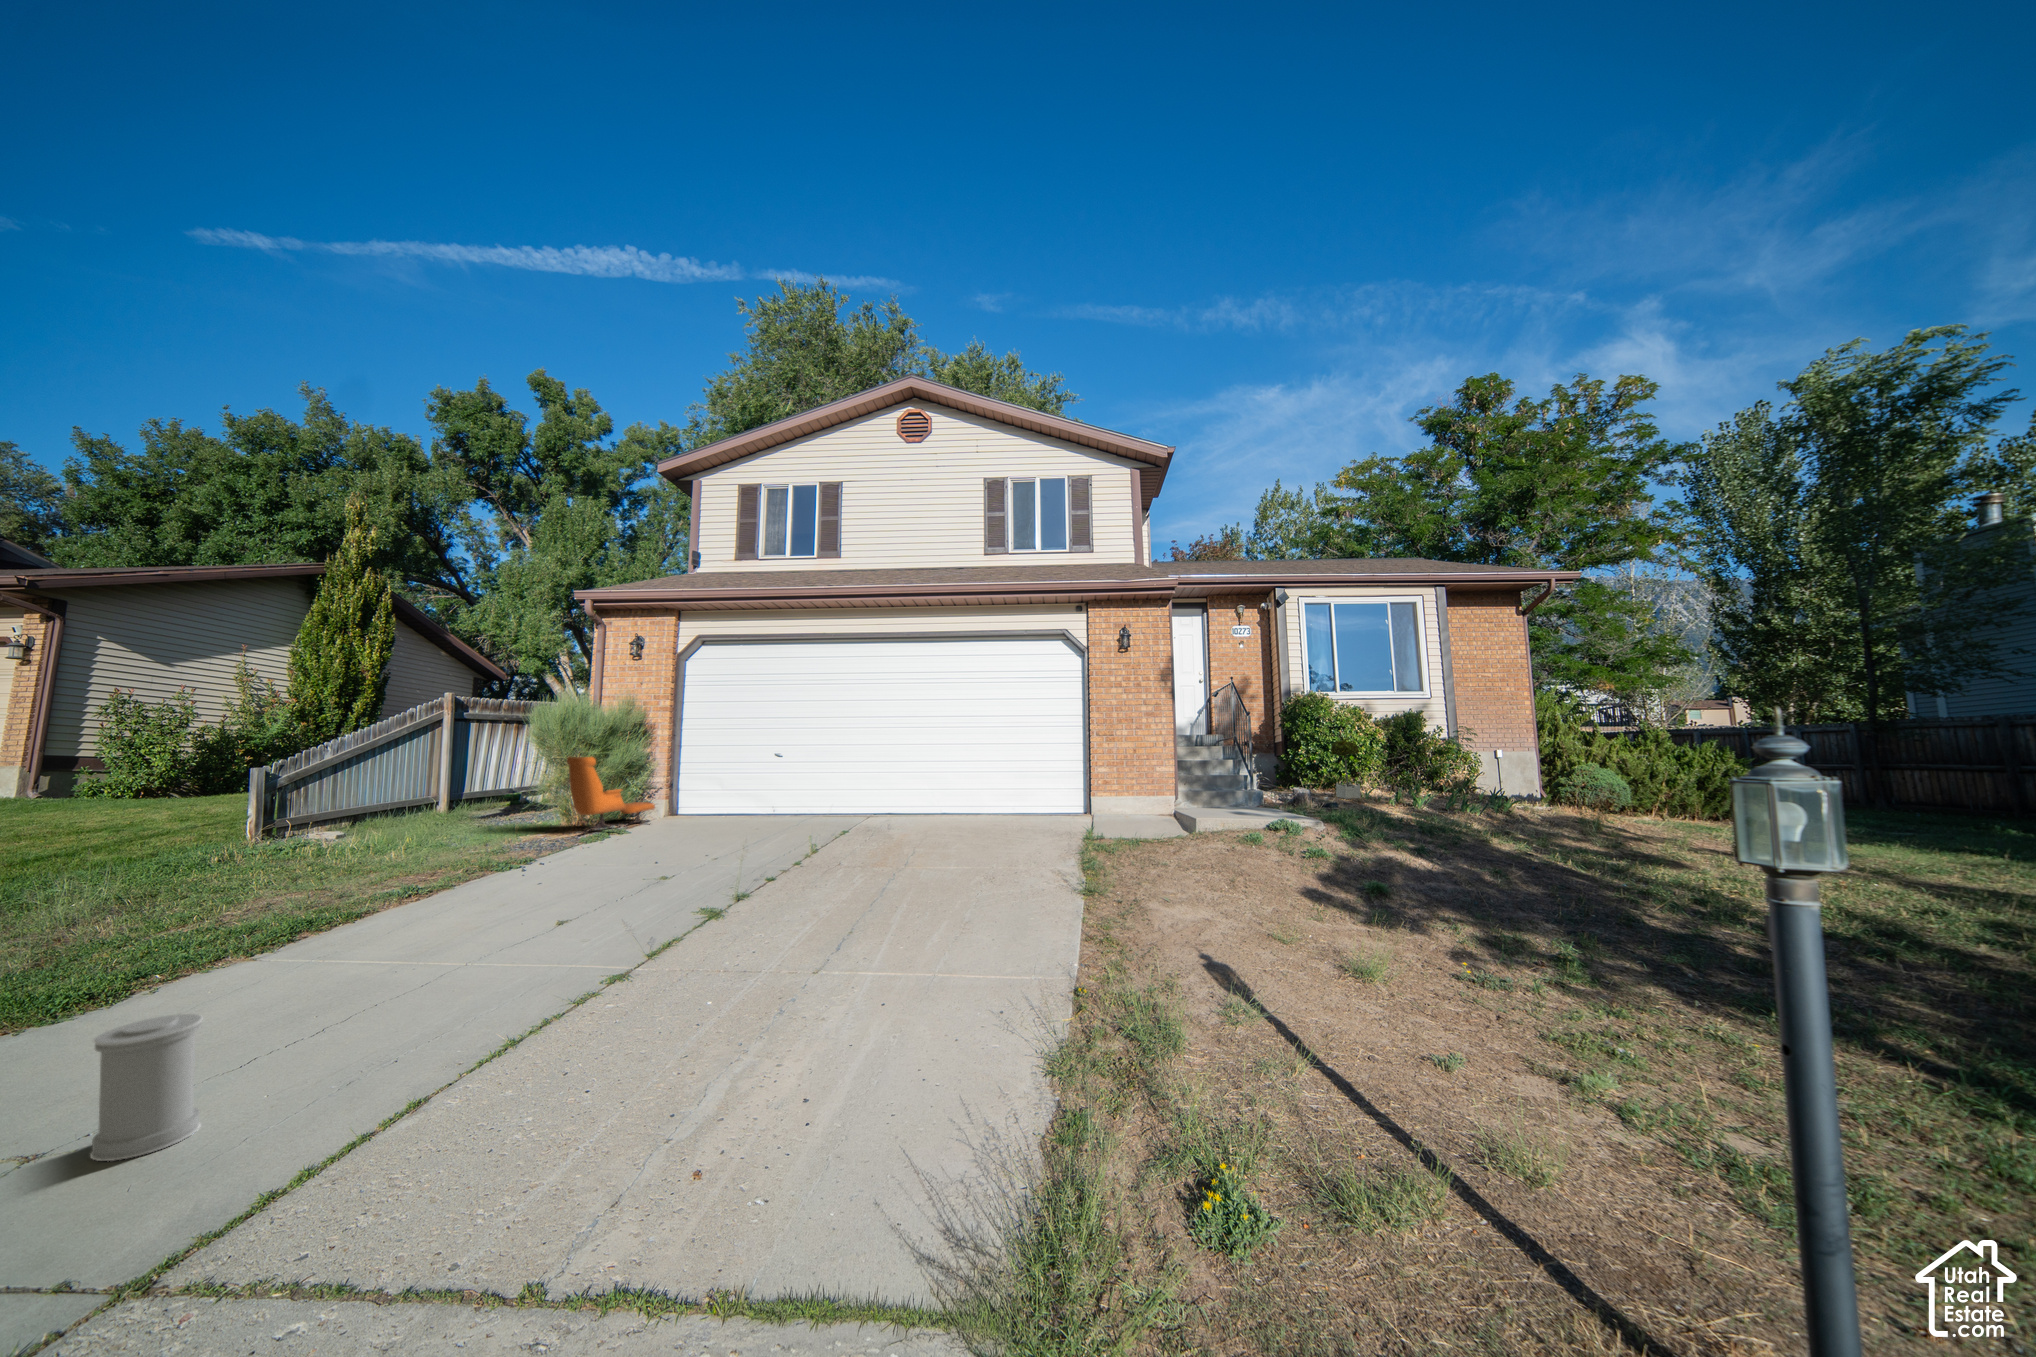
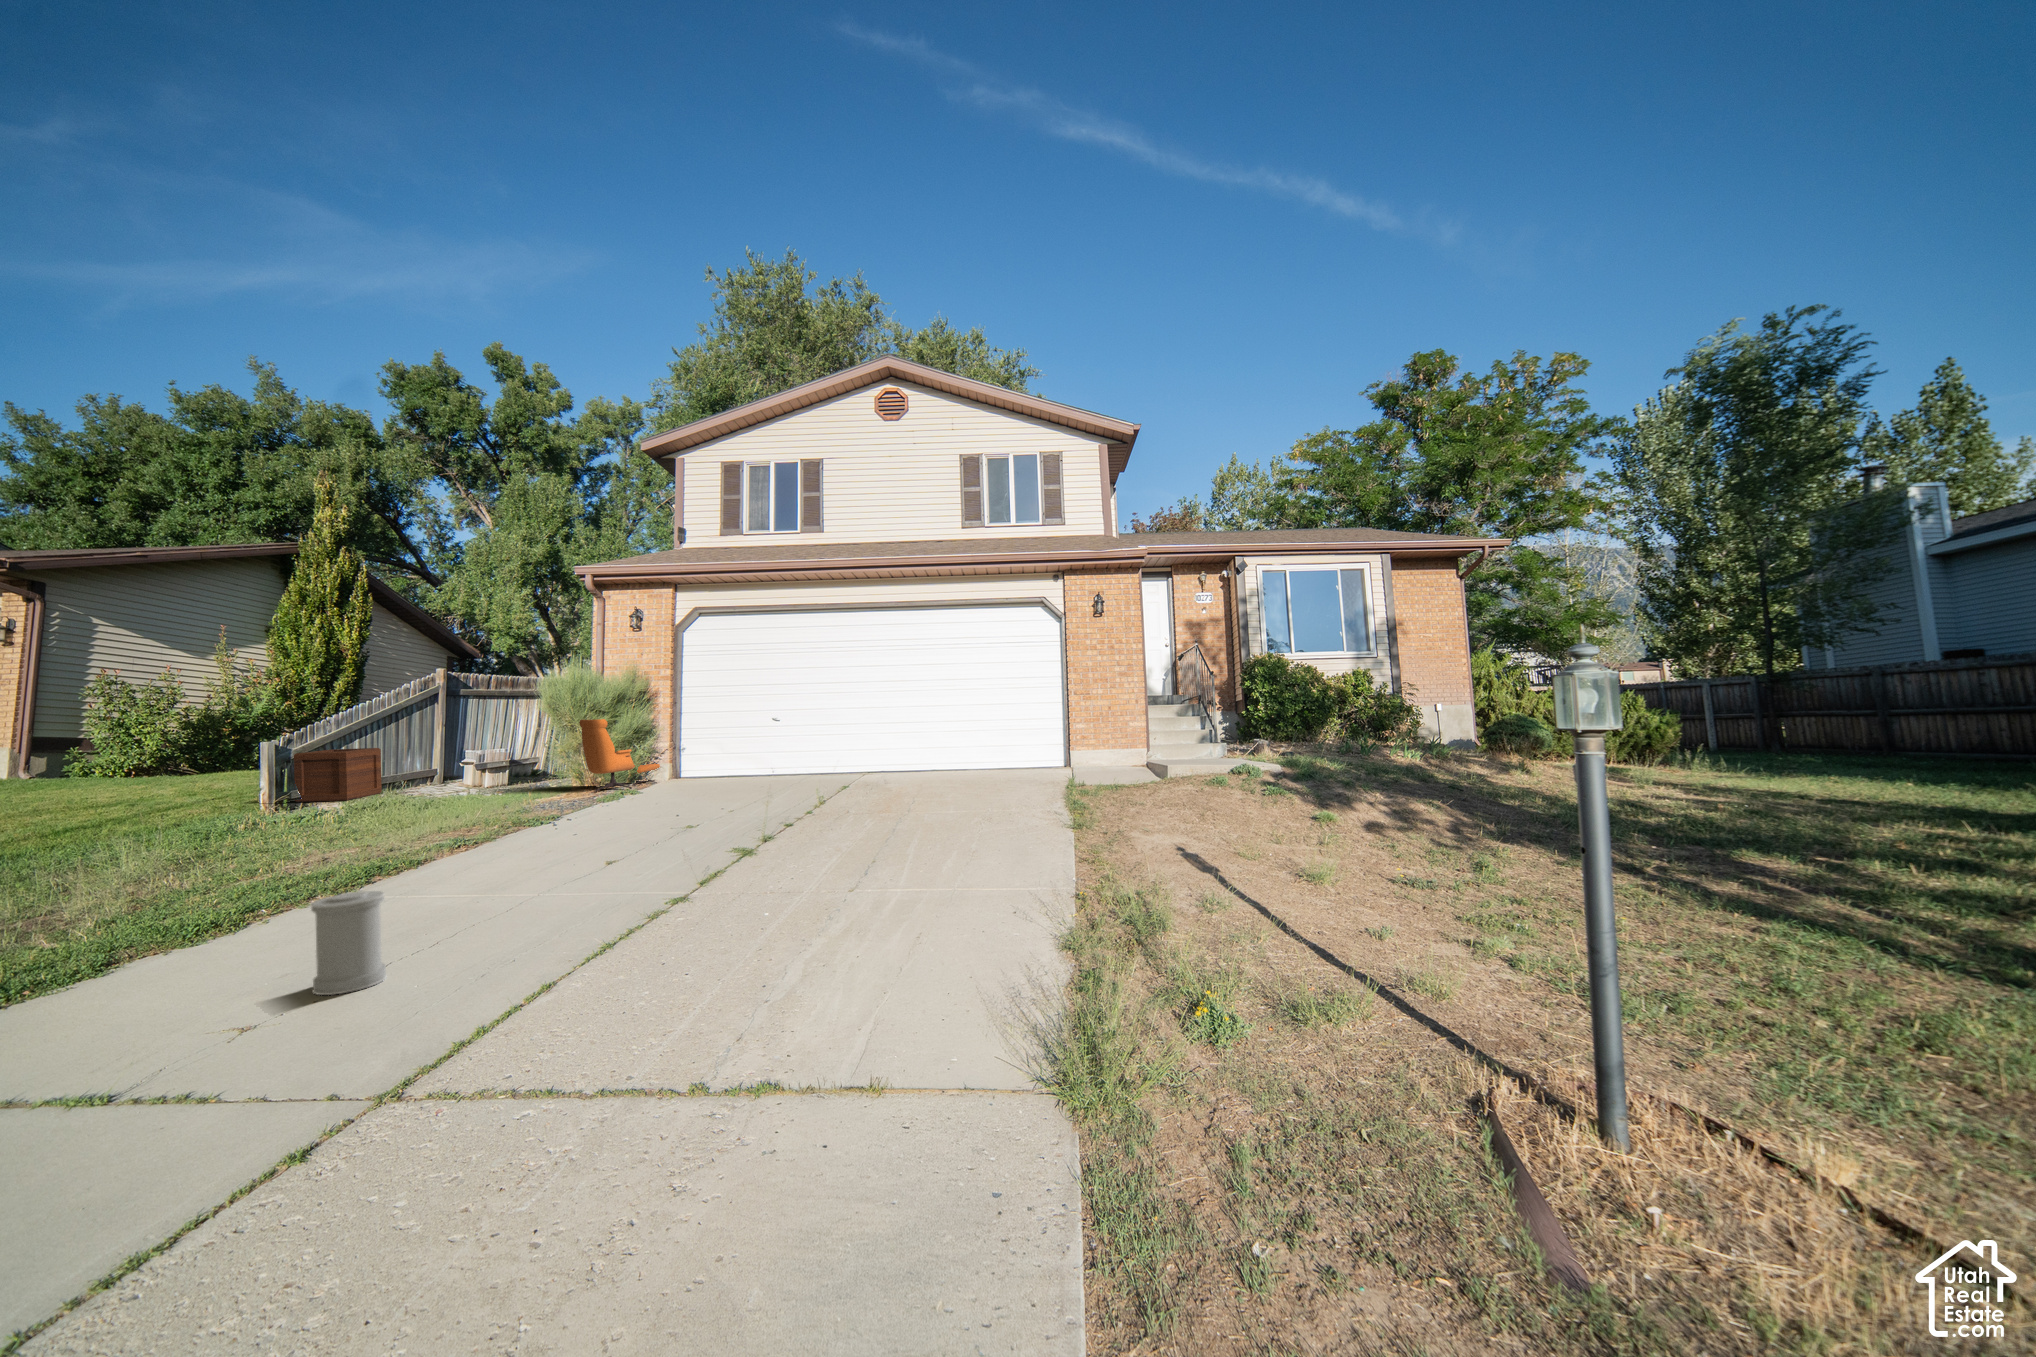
potted tree: present [1331,740,1360,799] -> none [1284,695,1311,749]
wooden crate: none [268,781,364,839] -> present [294,748,382,802]

